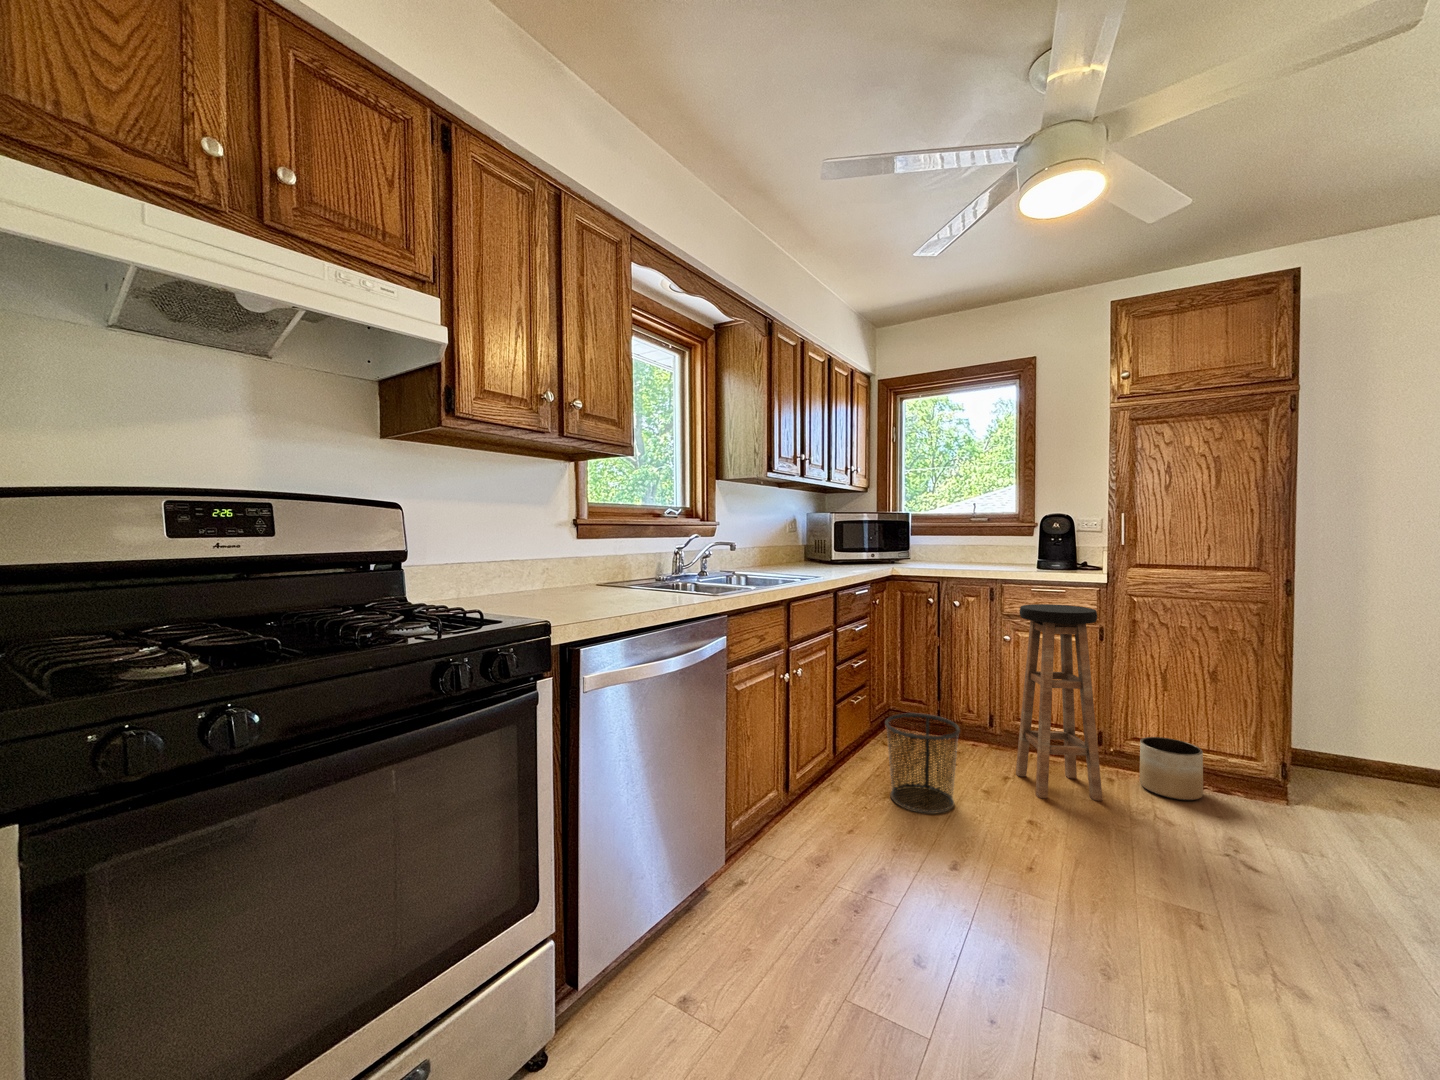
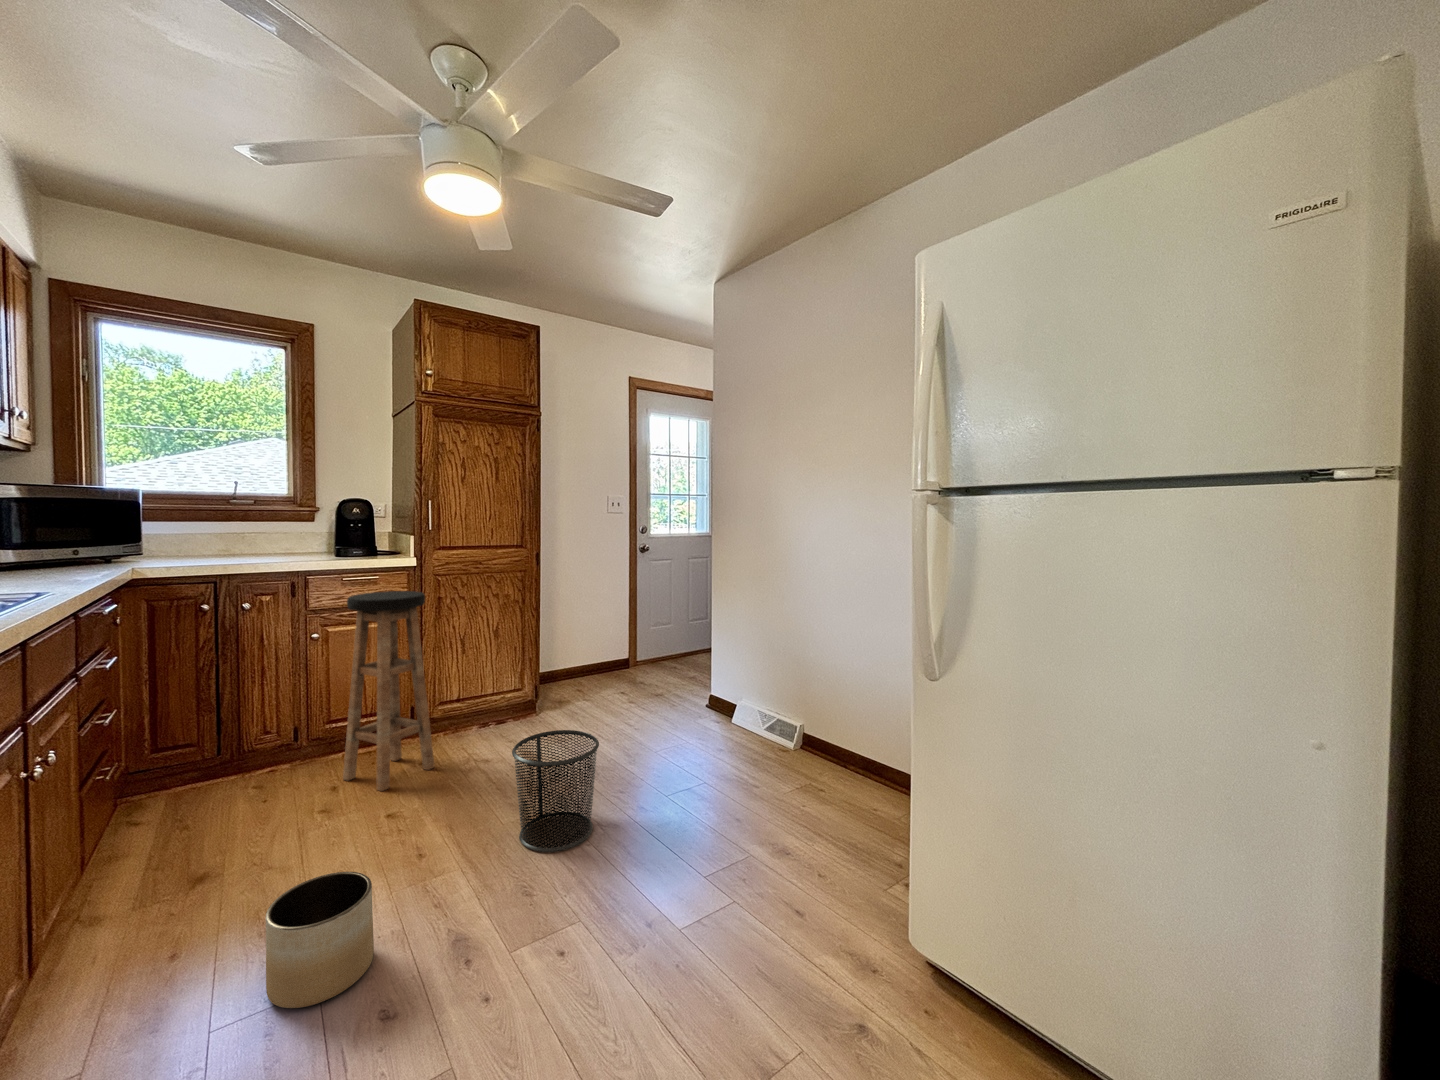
waste bin: present [885,713,960,814] -> present [512,730,599,852]
planter: present [1140,737,1203,800] -> present [266,872,374,1008]

